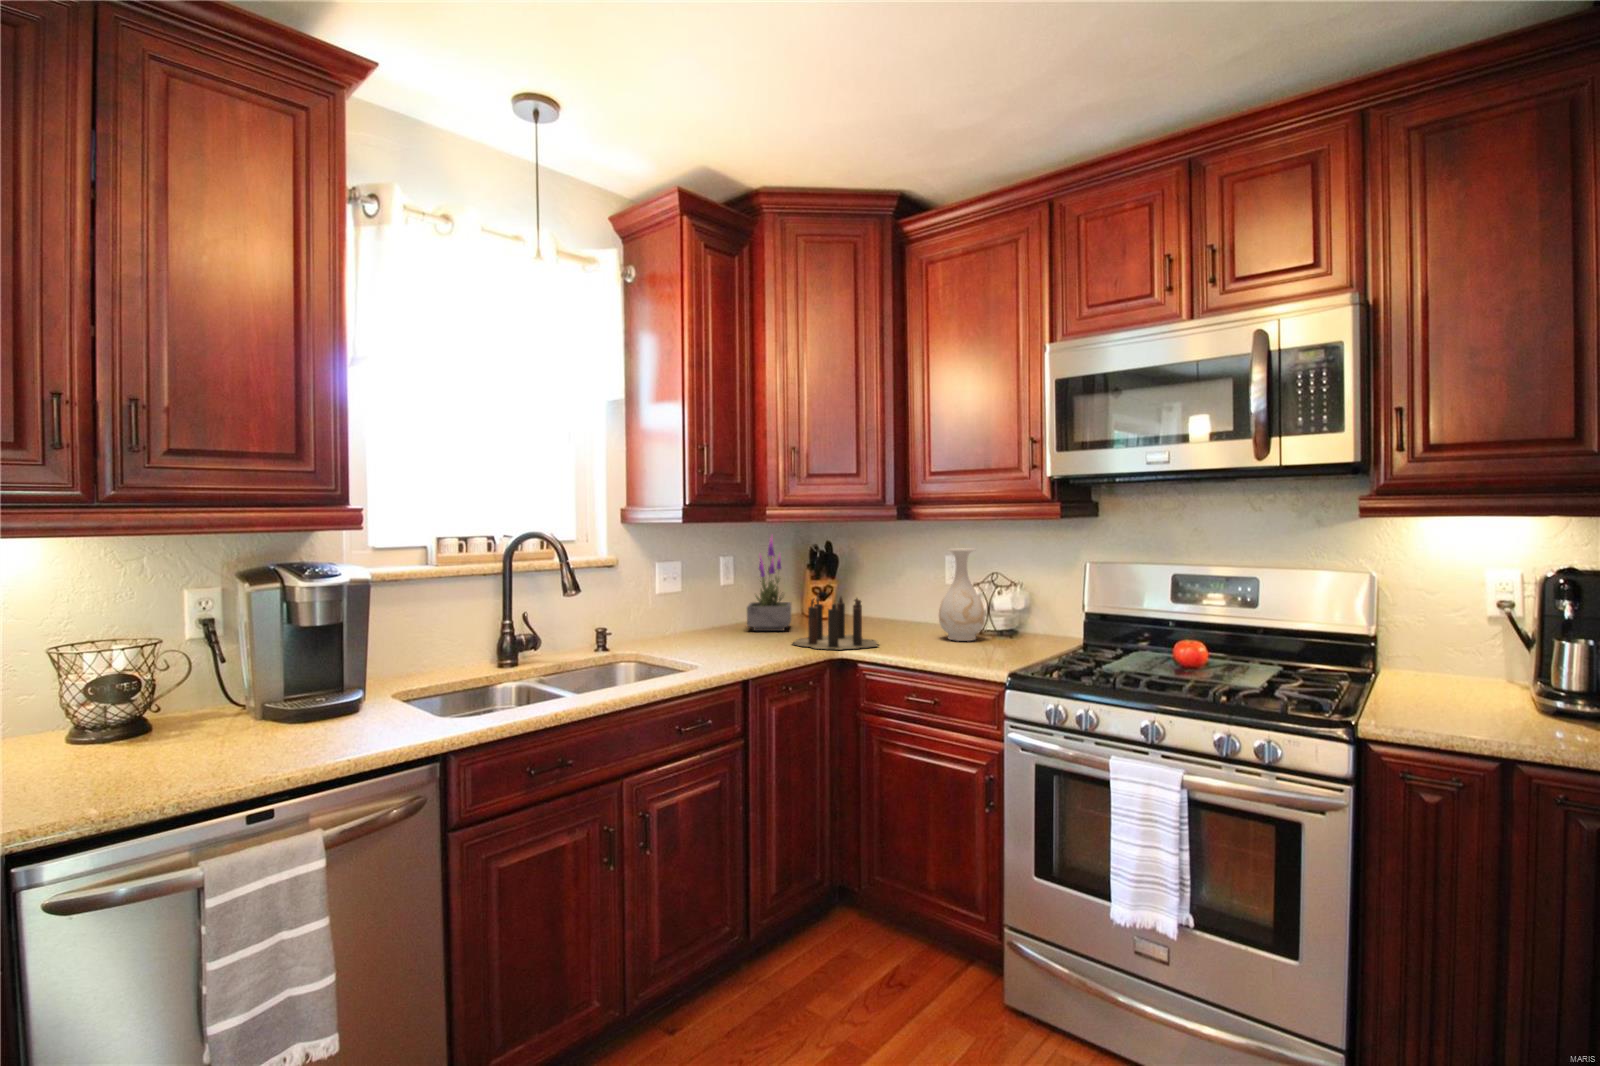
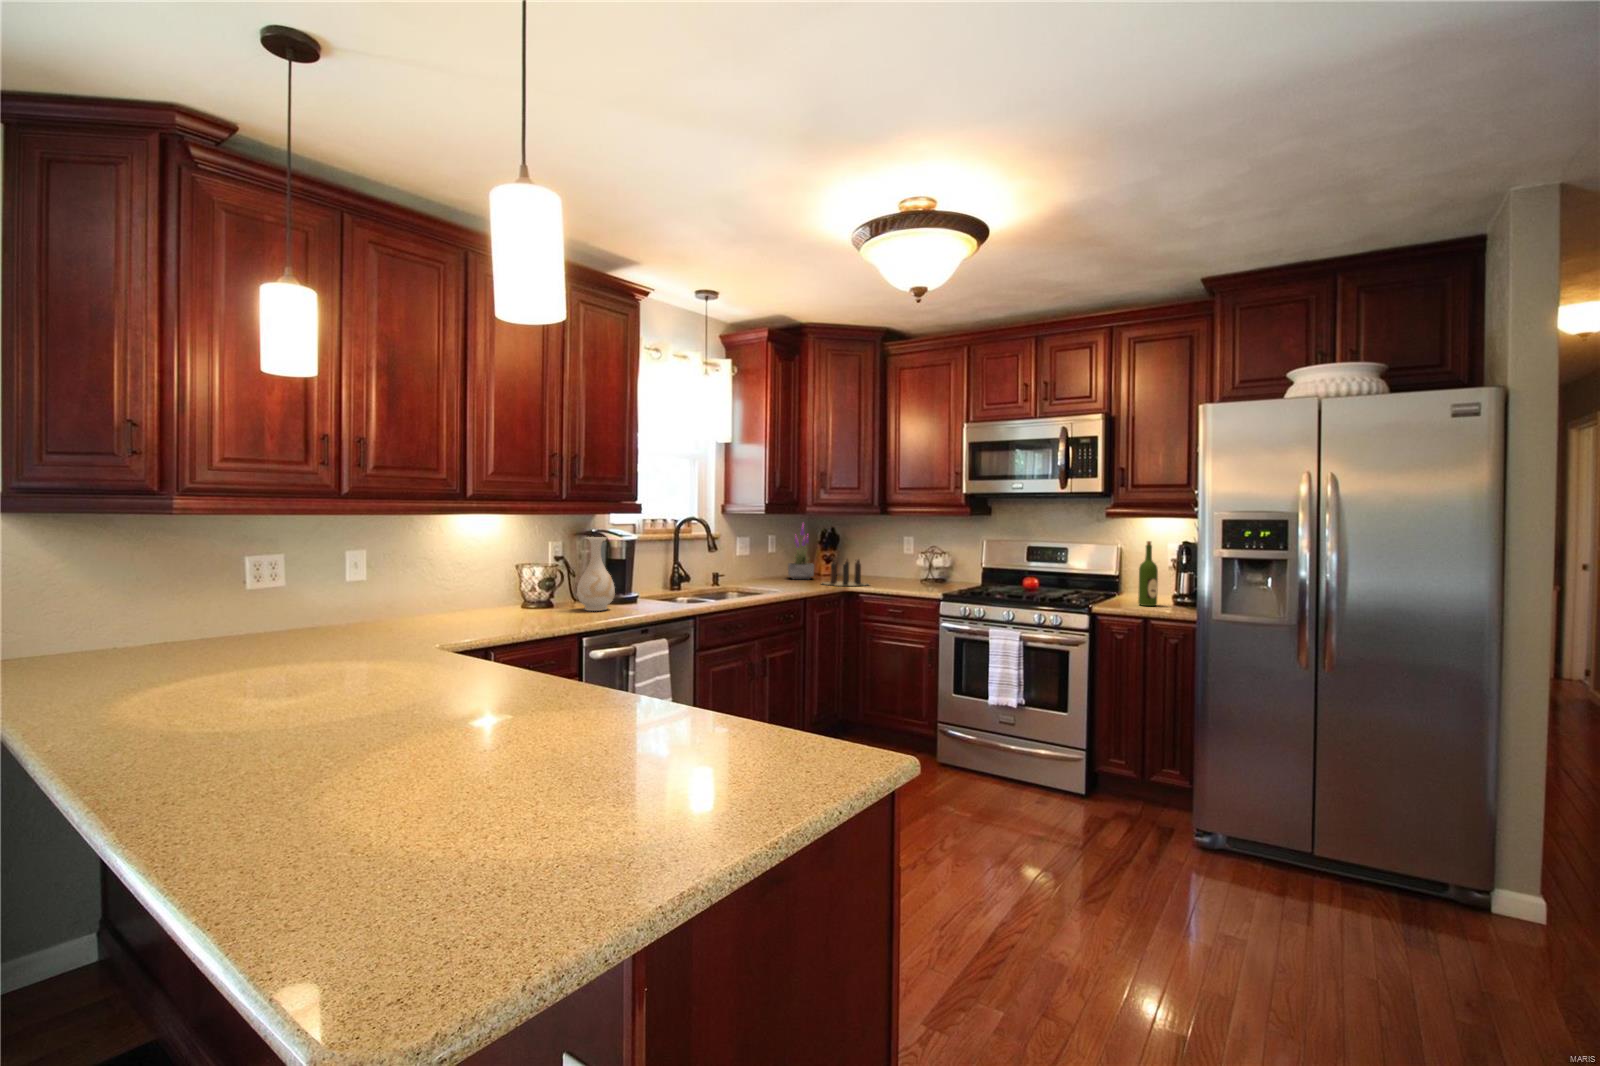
vase: present [939,549,985,641] -> present [577,537,615,611]
wine bottle: none [1462,569,1514,721] -> present [1138,541,1158,606]

